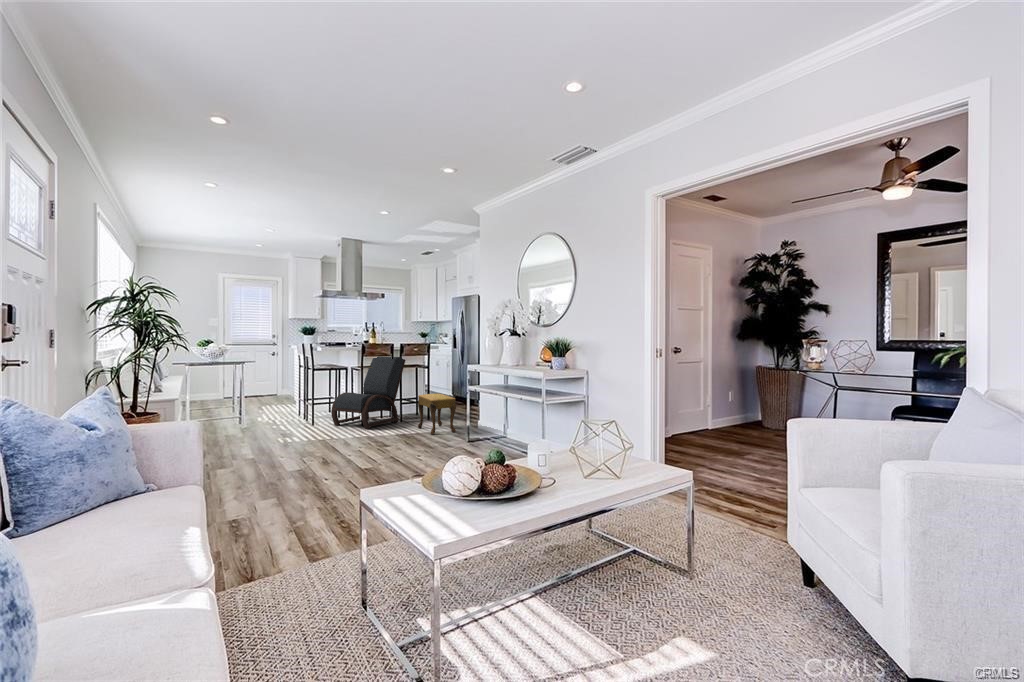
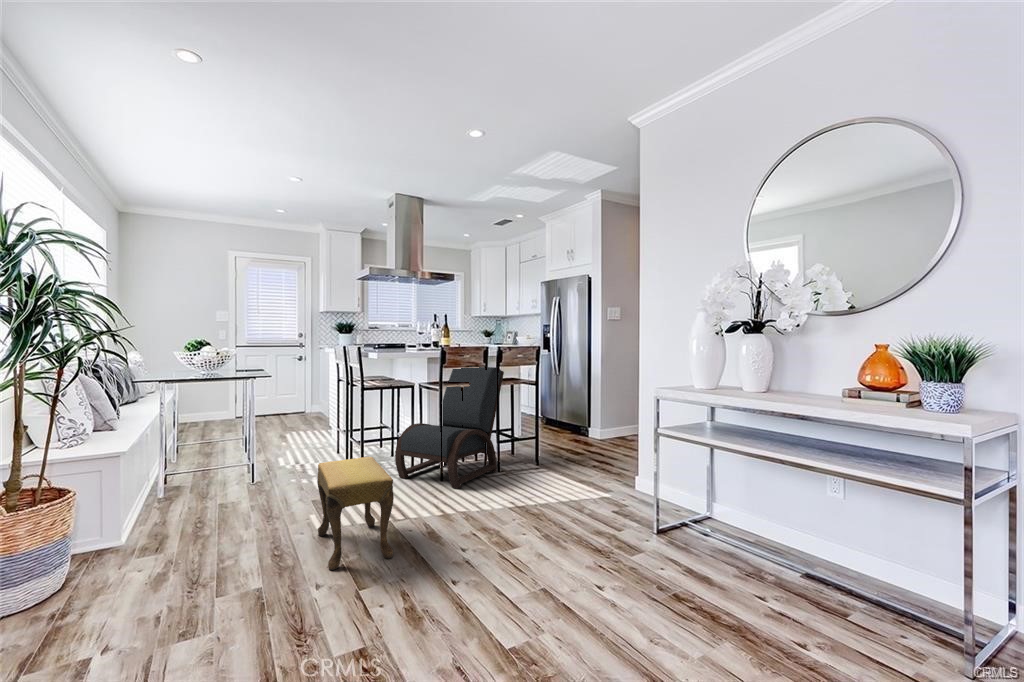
footstool: present [418,394,456,435] -> present [317,457,394,570]

